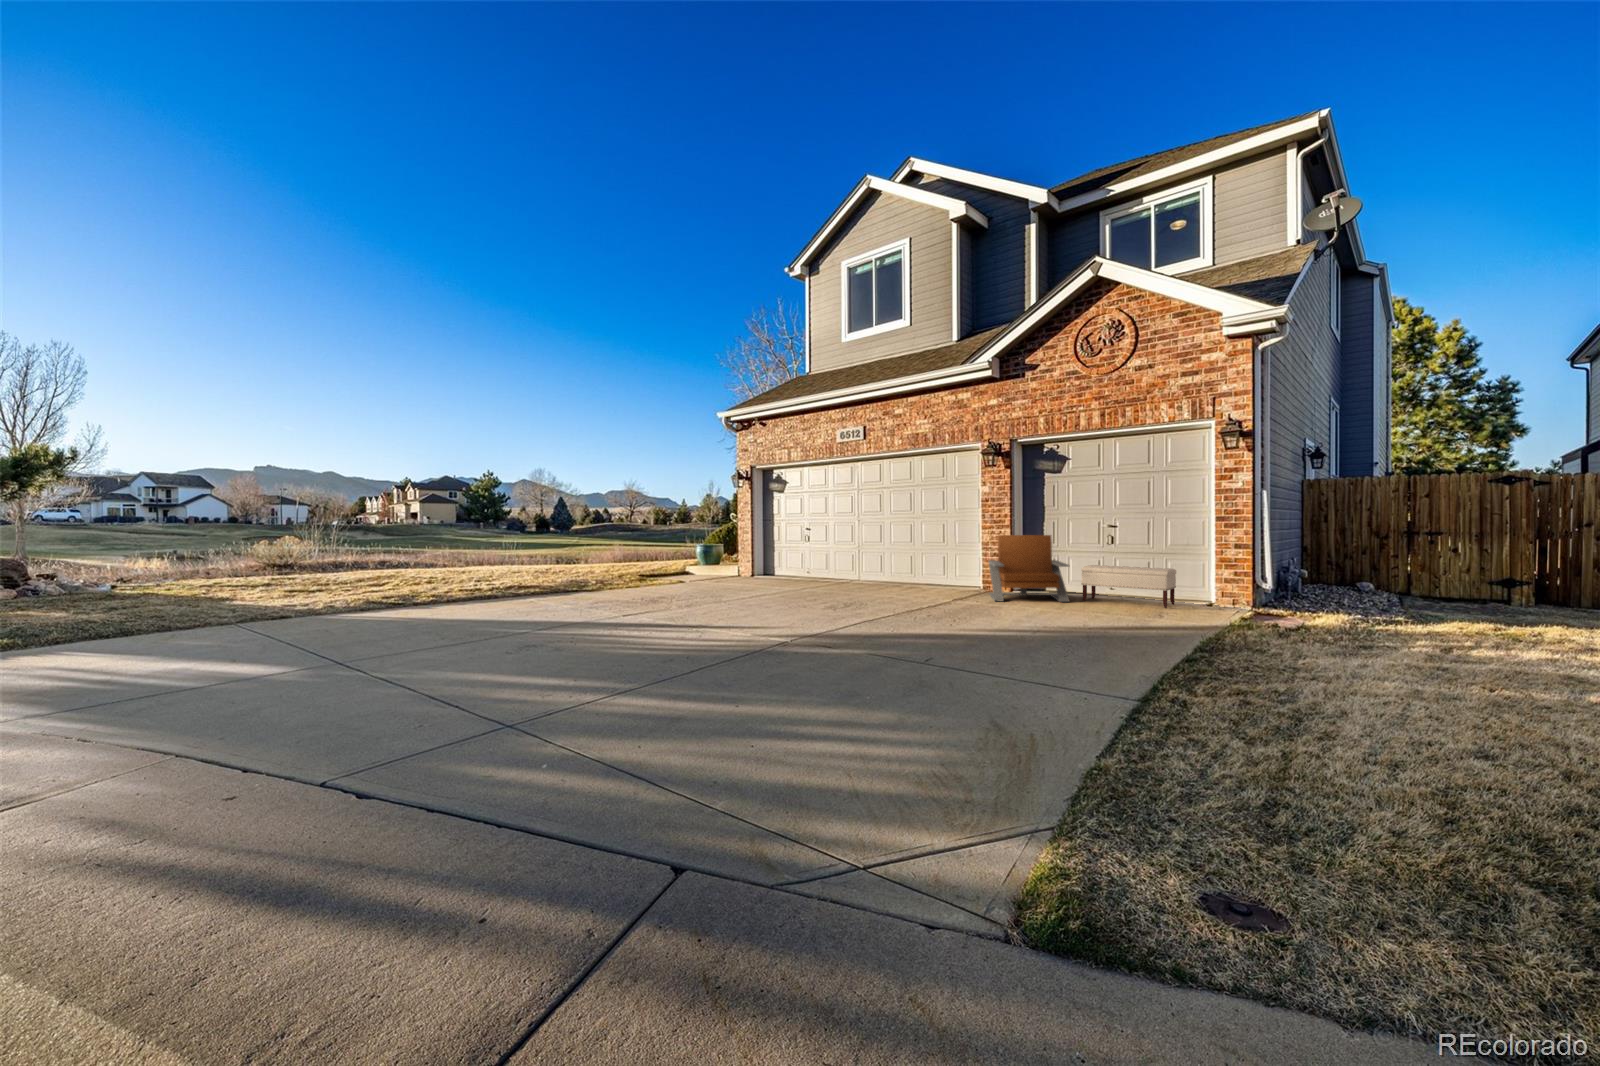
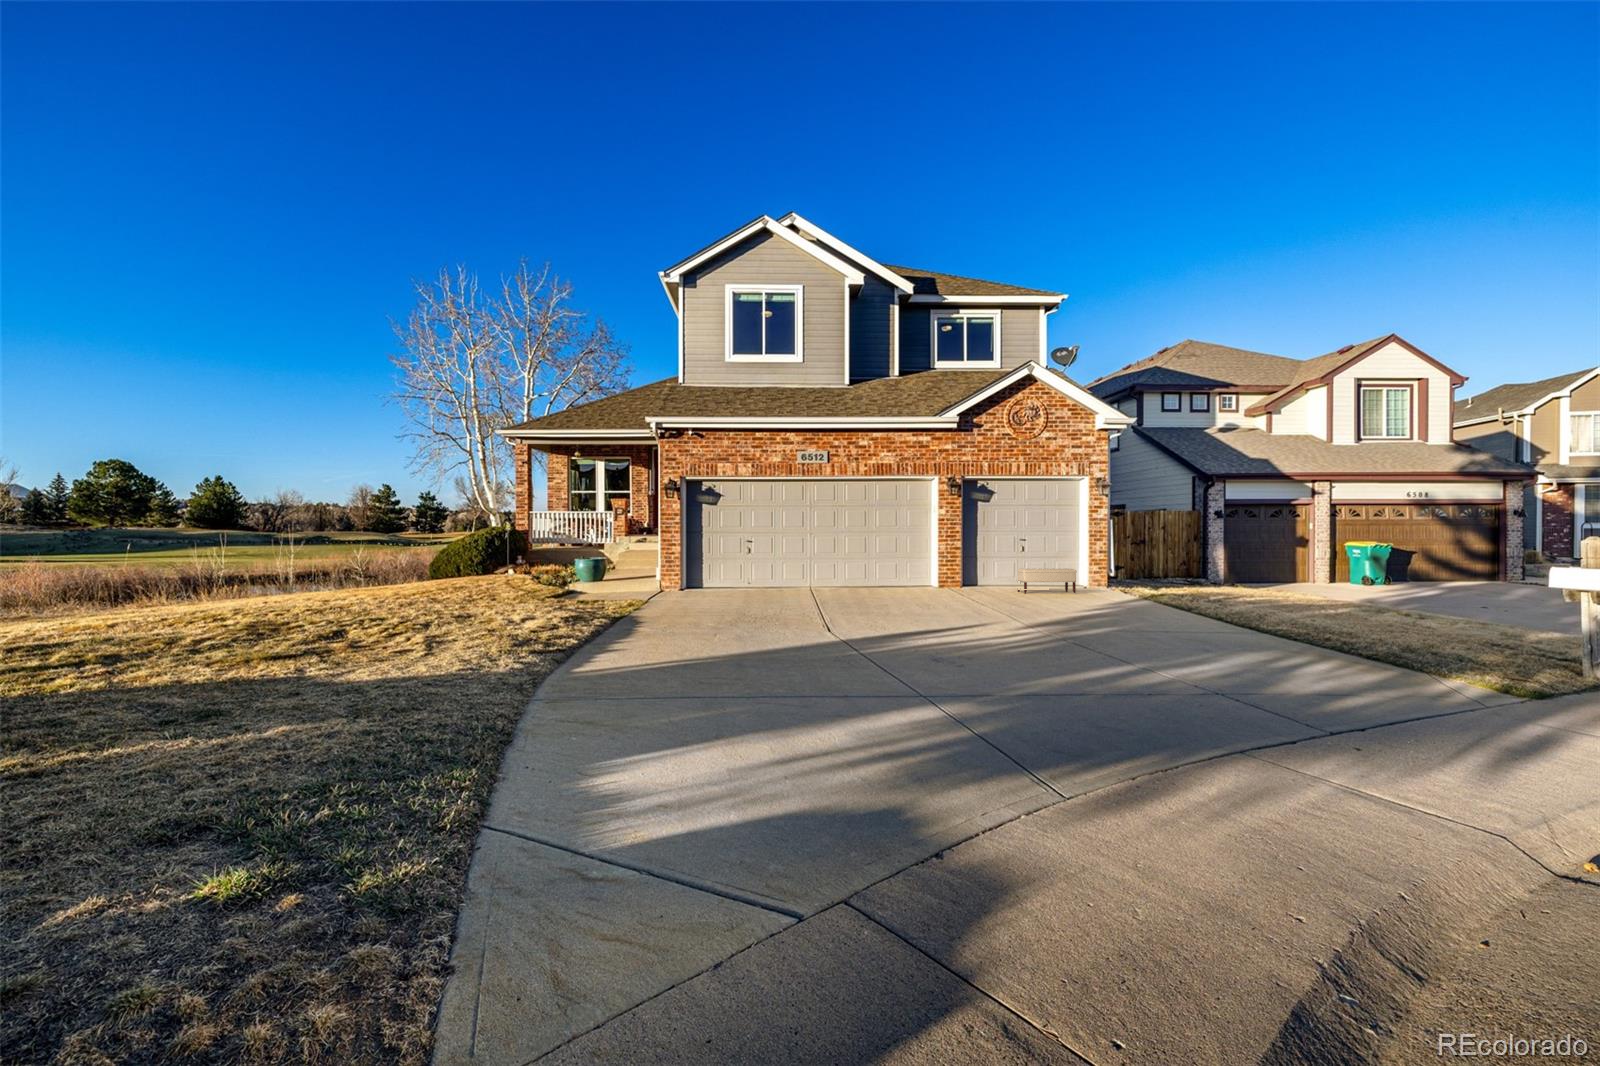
lounge chair: present [989,535,1069,602] -> none [960,548,1026,597]

